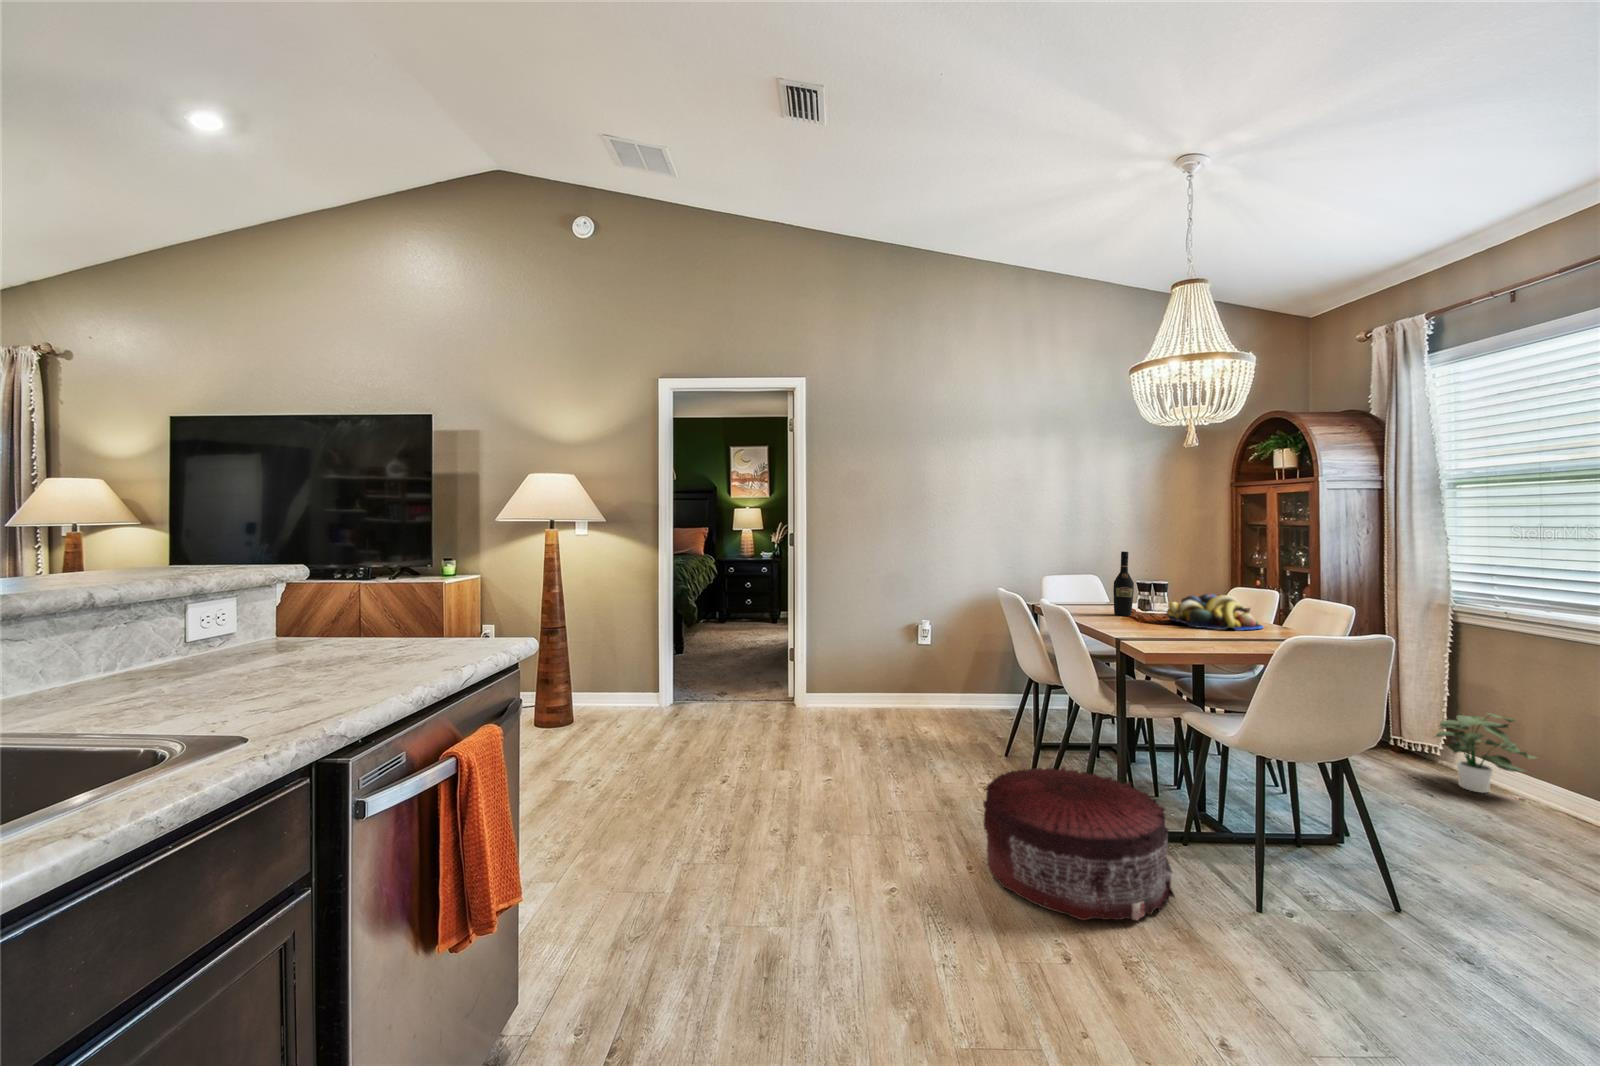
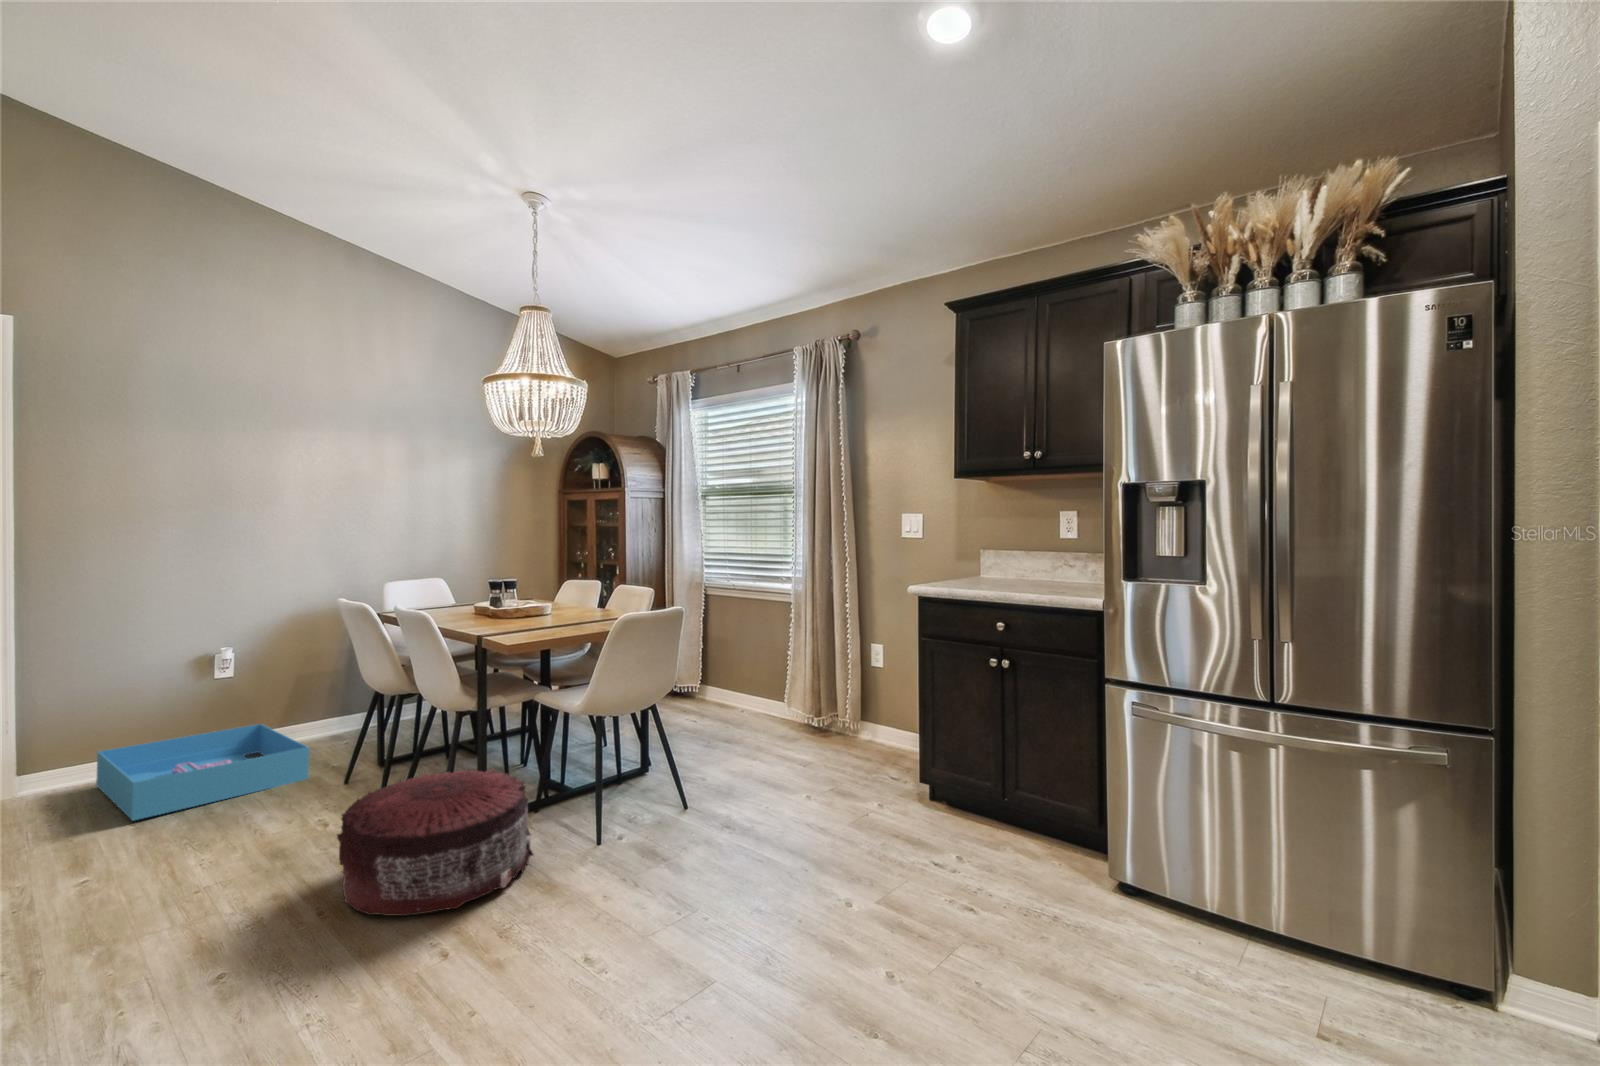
wine bottle: present [1113,551,1134,616] -> none [467,552,486,614]
fruit bowl: present [1166,594,1263,631] -> none [517,587,592,618]
storage bin: none [857,685,980,742] -> present [96,724,309,821]
potted plant: present [1435,713,1535,793] -> none [693,656,744,712]

